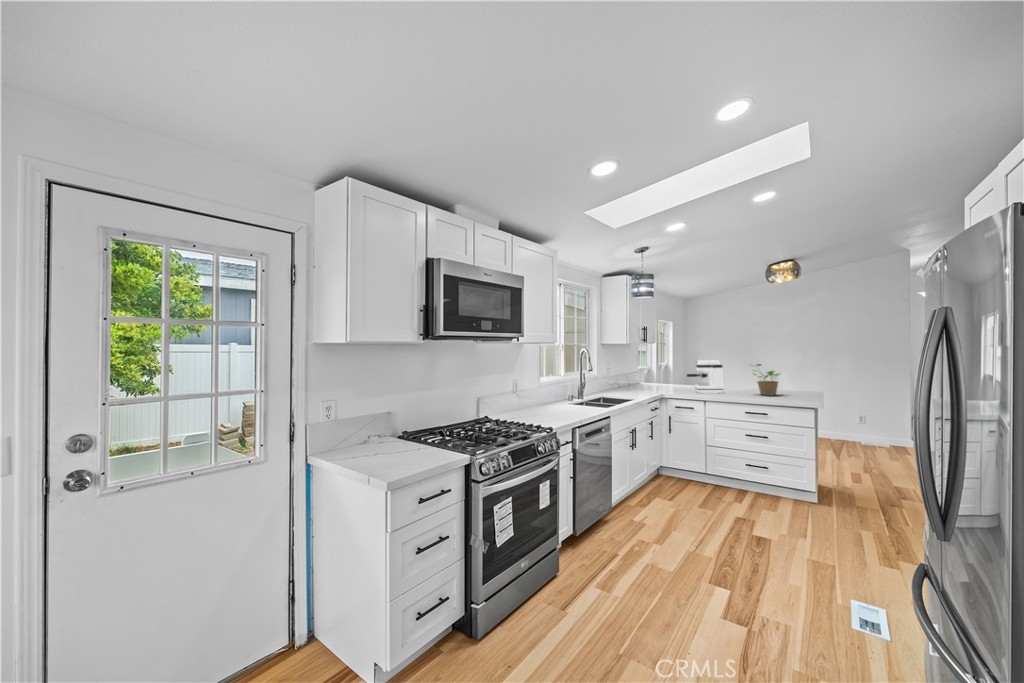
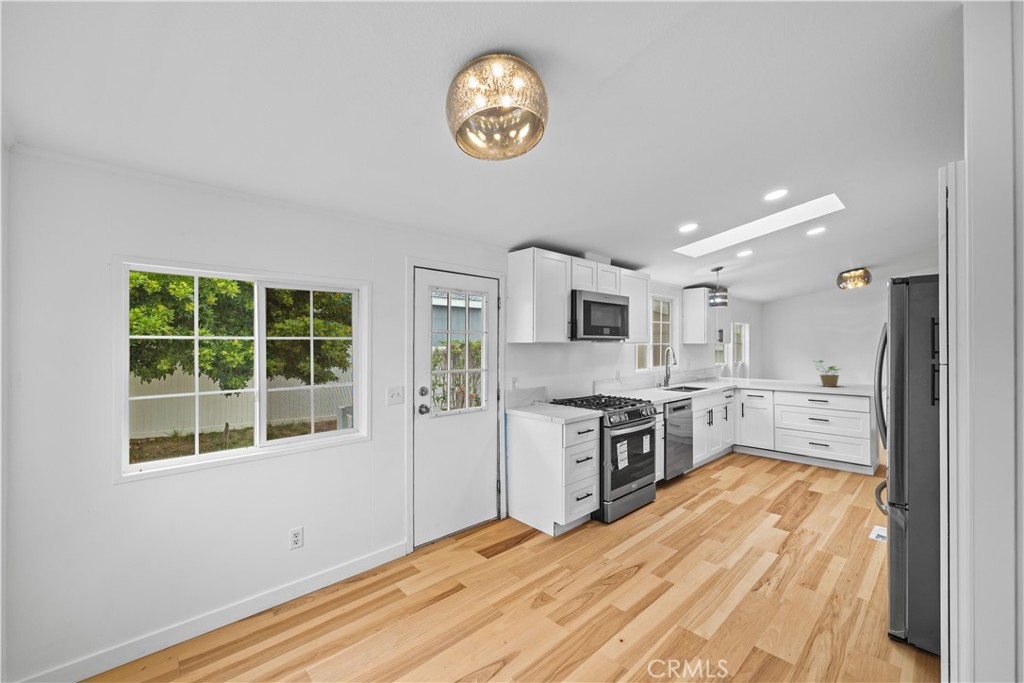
coffee maker: present [687,360,724,393] -> none [758,357,790,385]

